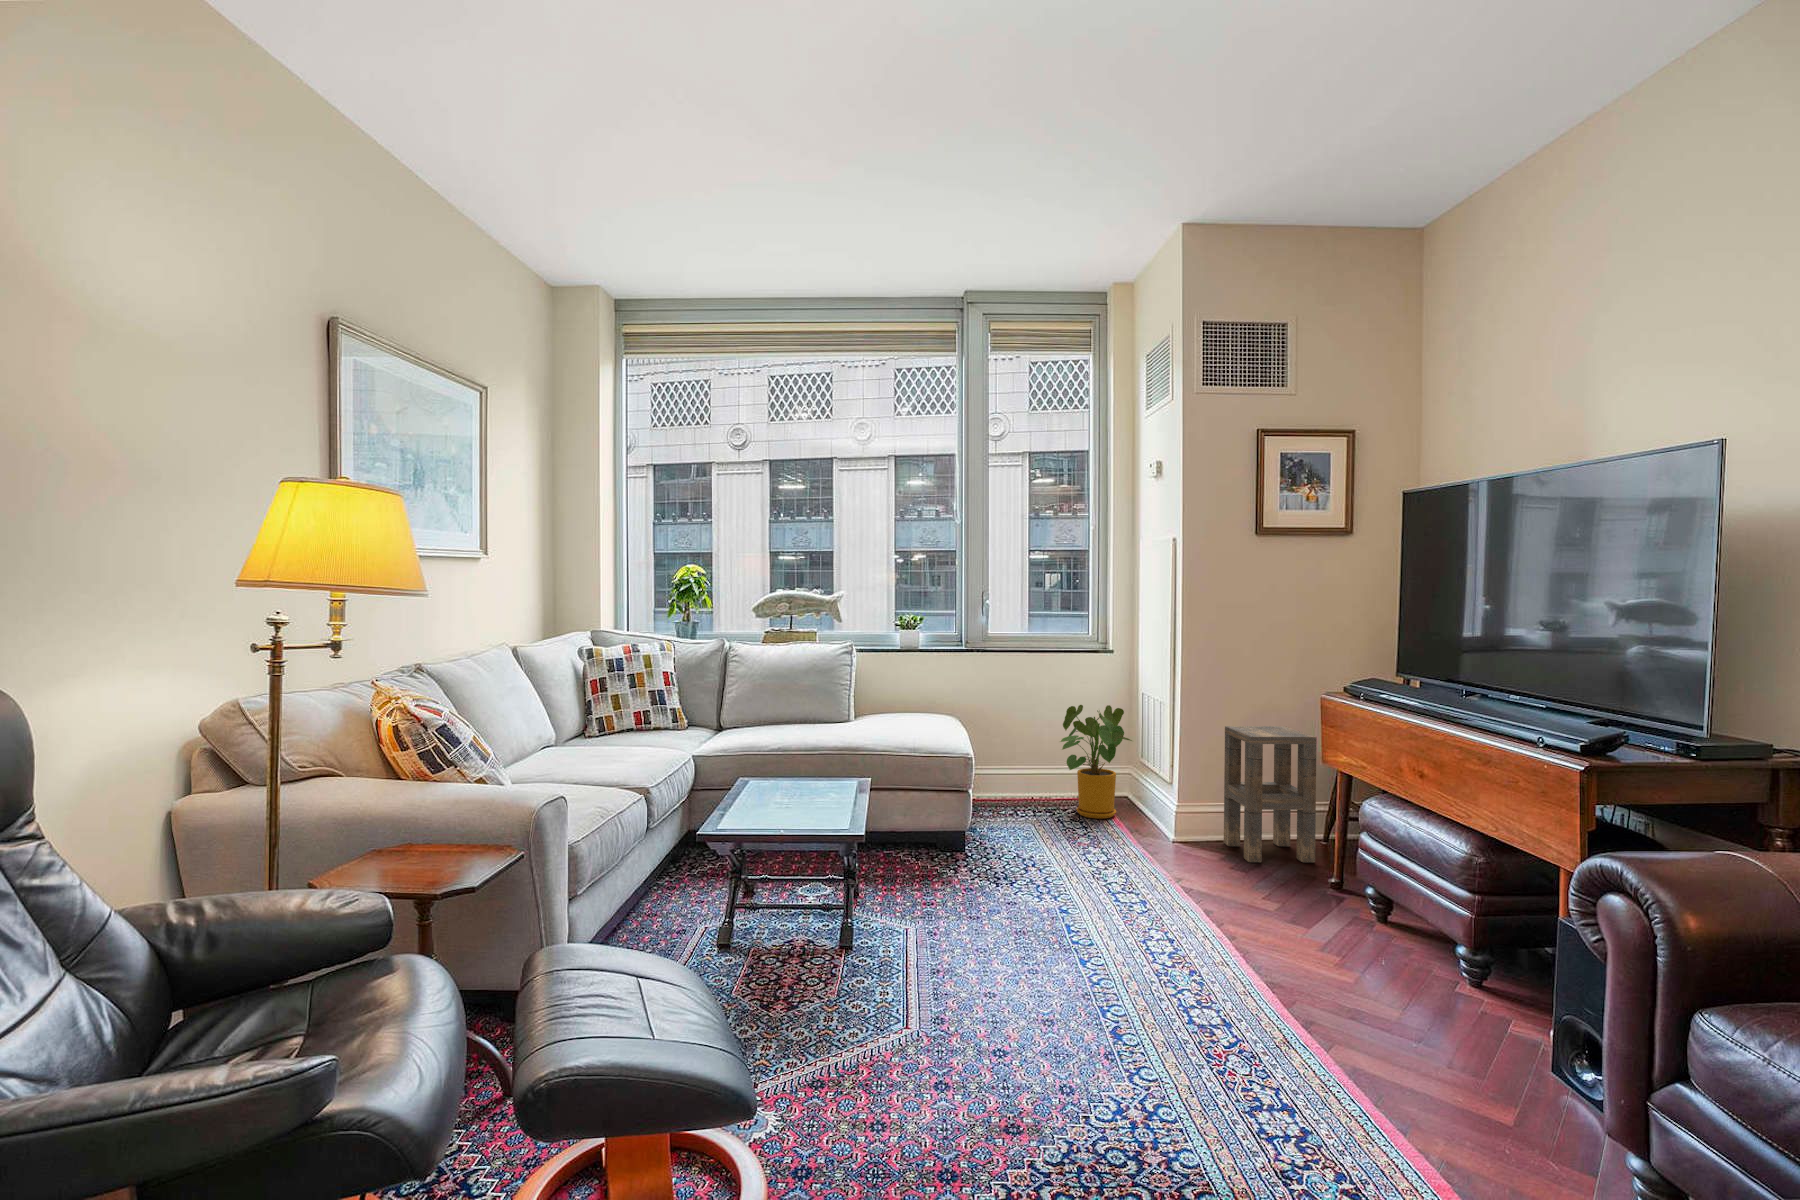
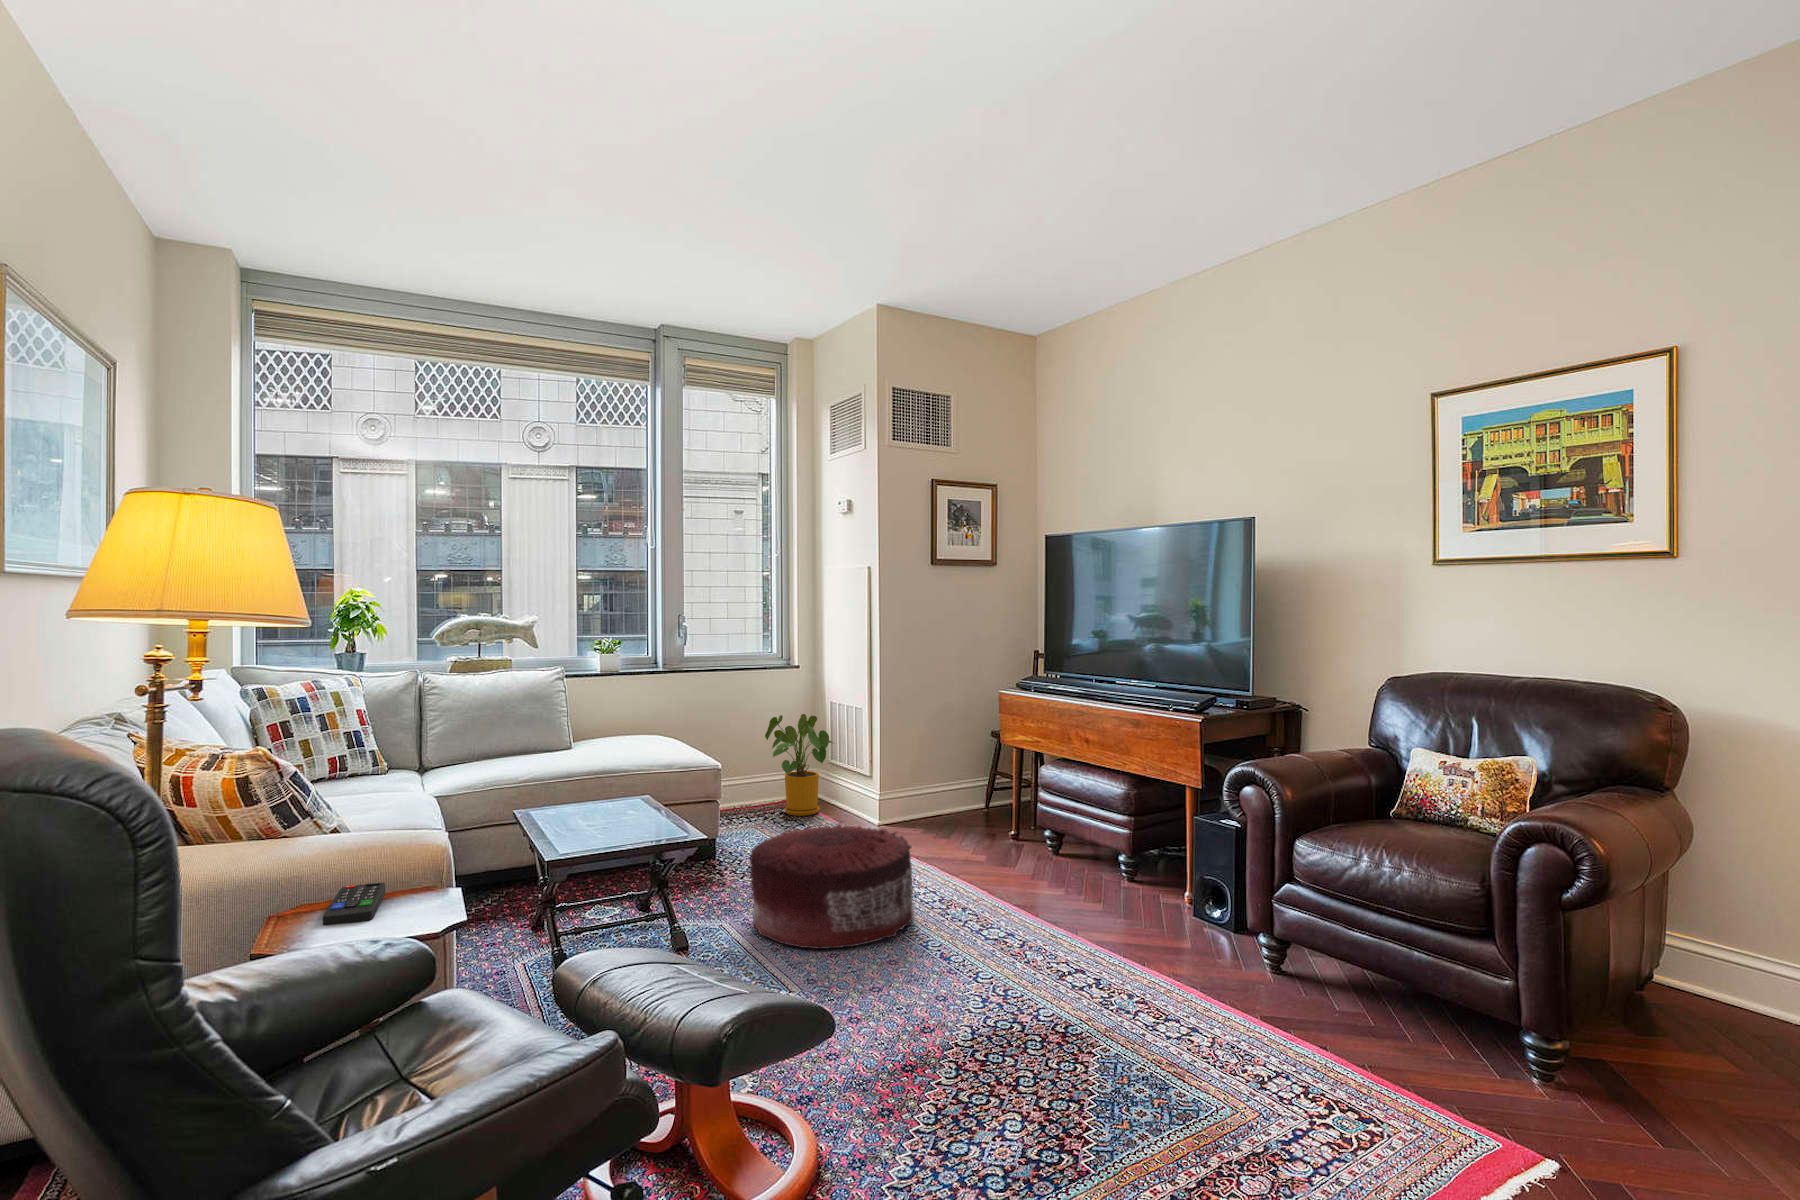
side table: present [1224,726,1317,862] -> none [916,719,988,830]
remote control: none [379,831,475,871] -> present [323,882,385,925]
pouf: none [922,835,1122,991] -> present [750,824,914,949]

